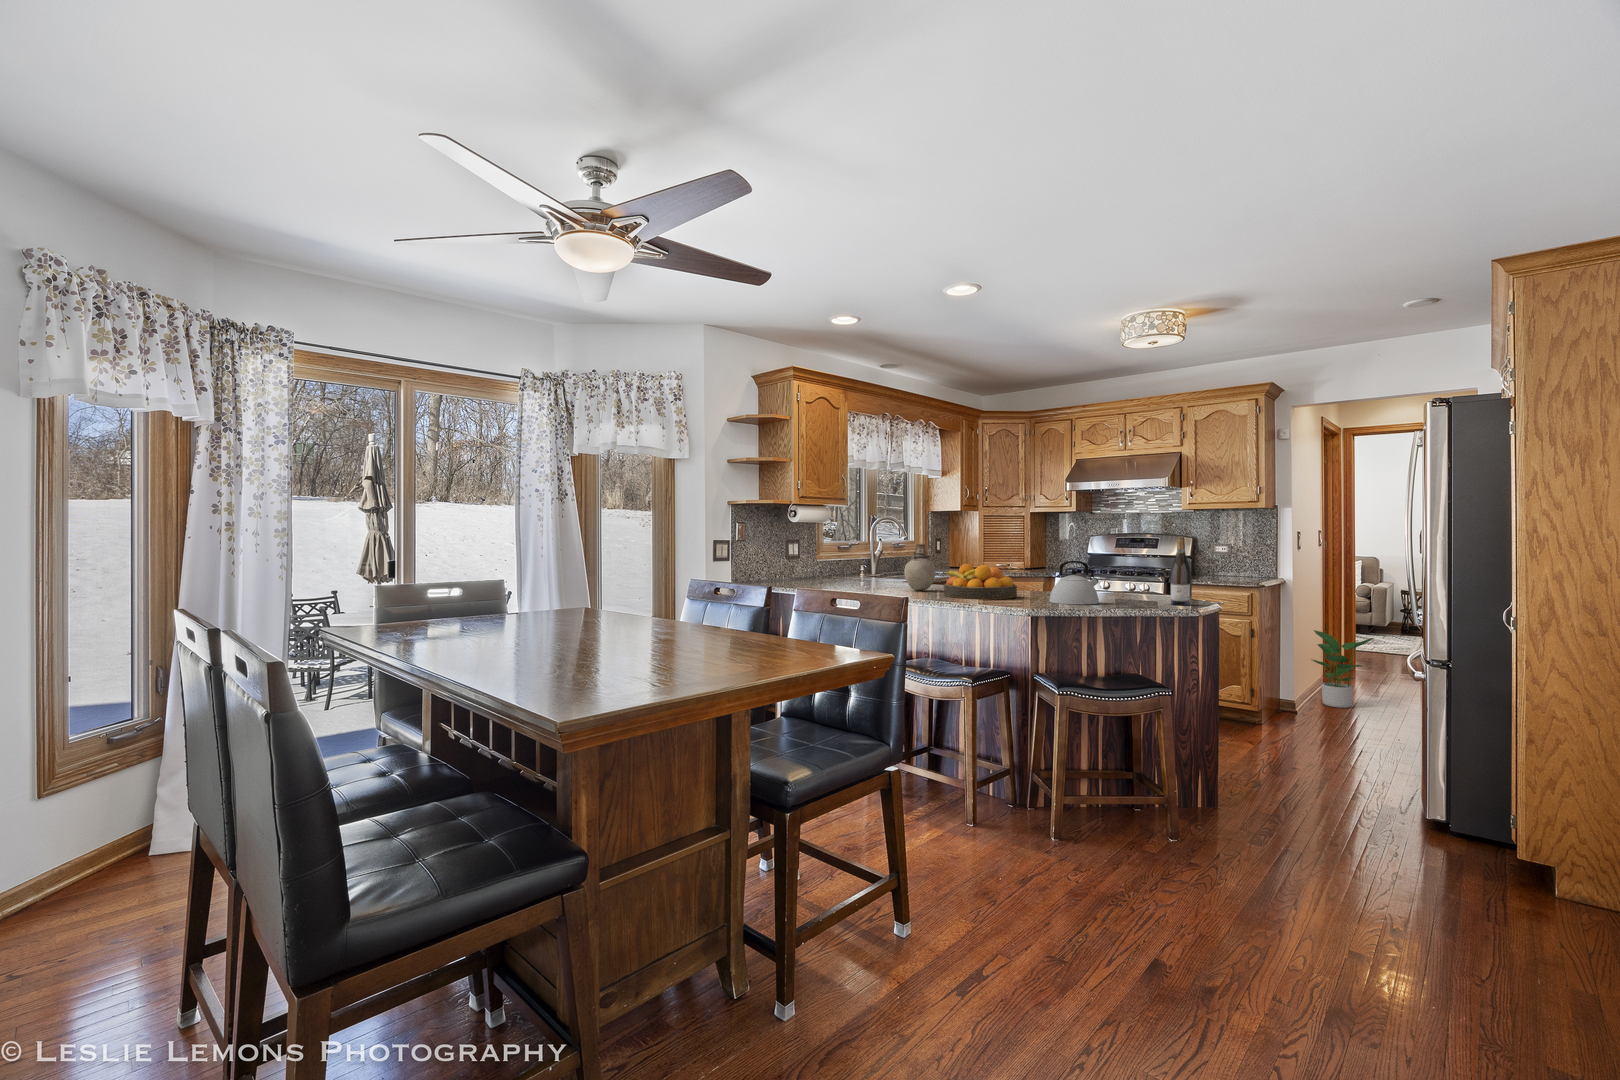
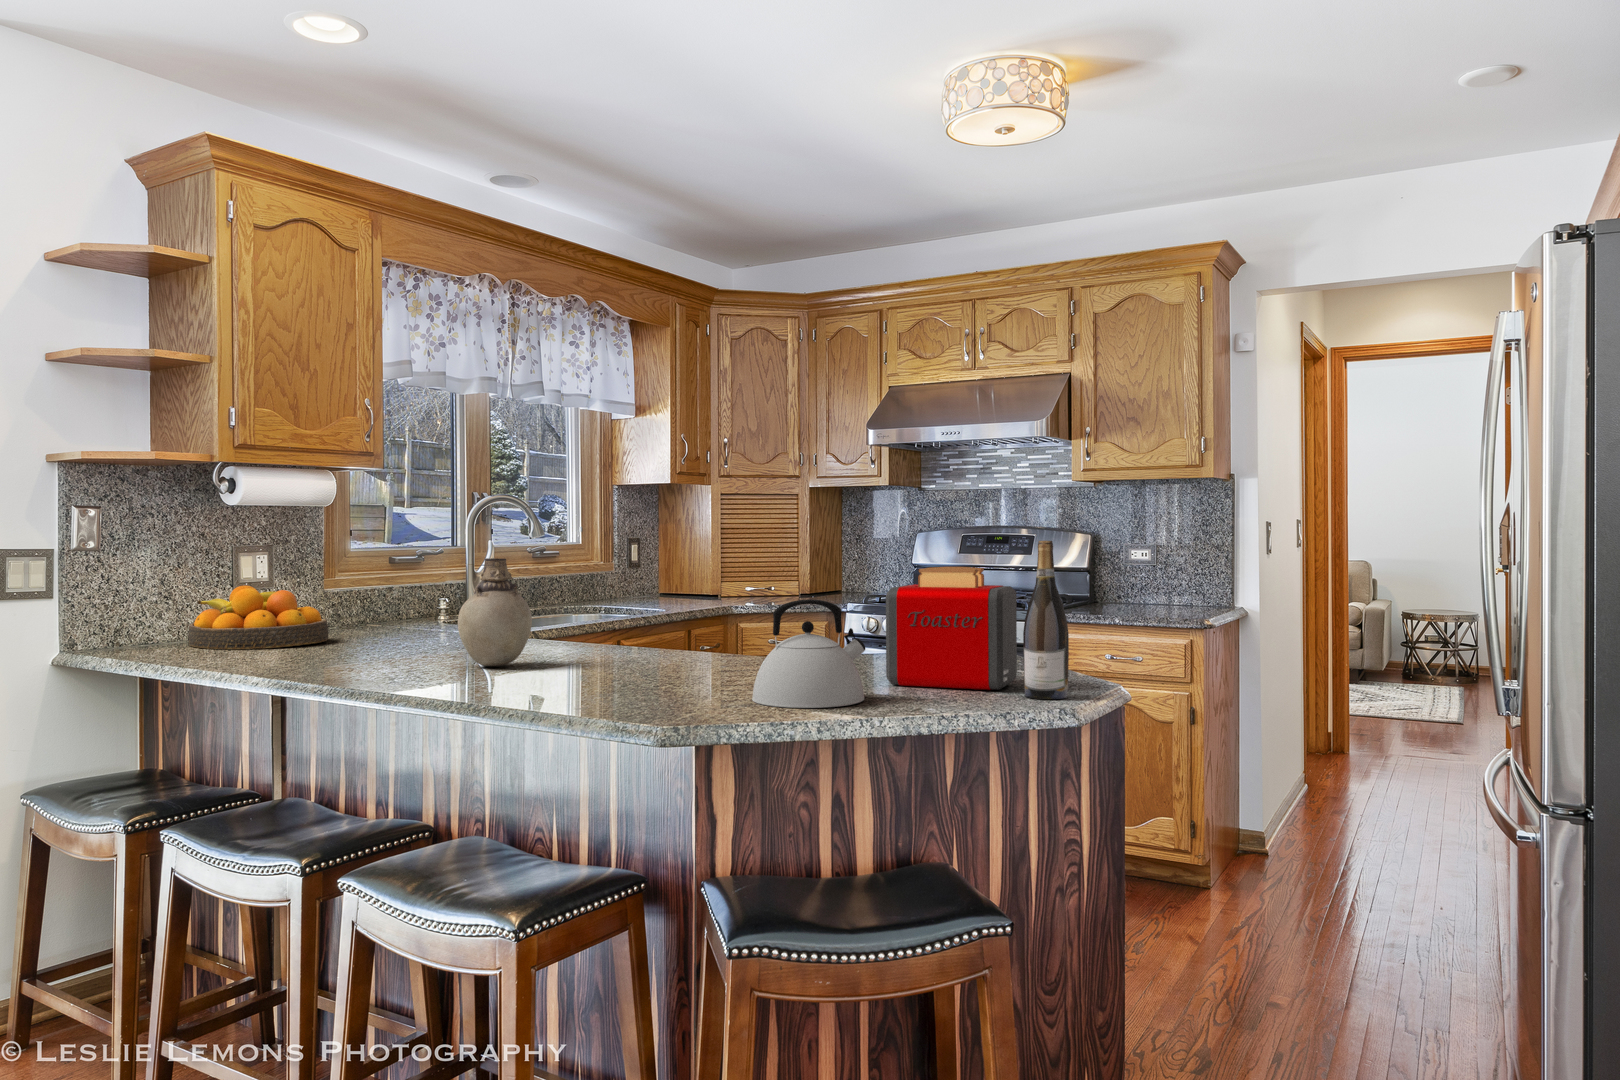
toaster: none [1104,549,1165,602] -> present [886,567,1017,690]
fruit bowl: present [943,564,1017,599] -> present [188,585,328,649]
potted plant: present [1311,630,1374,708] -> none [1287,700,1391,841]

